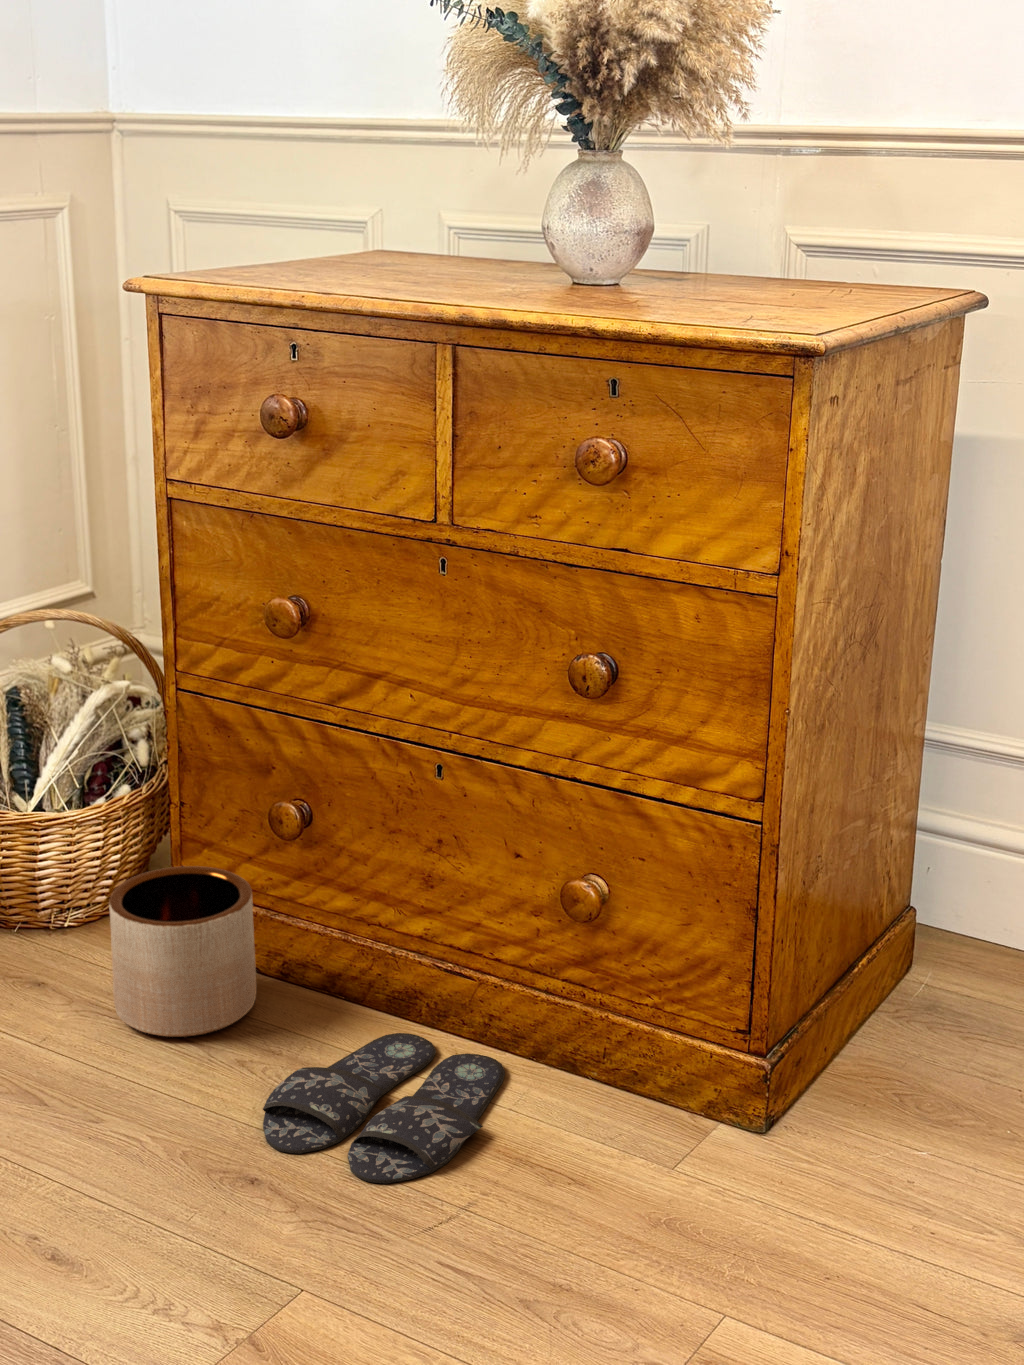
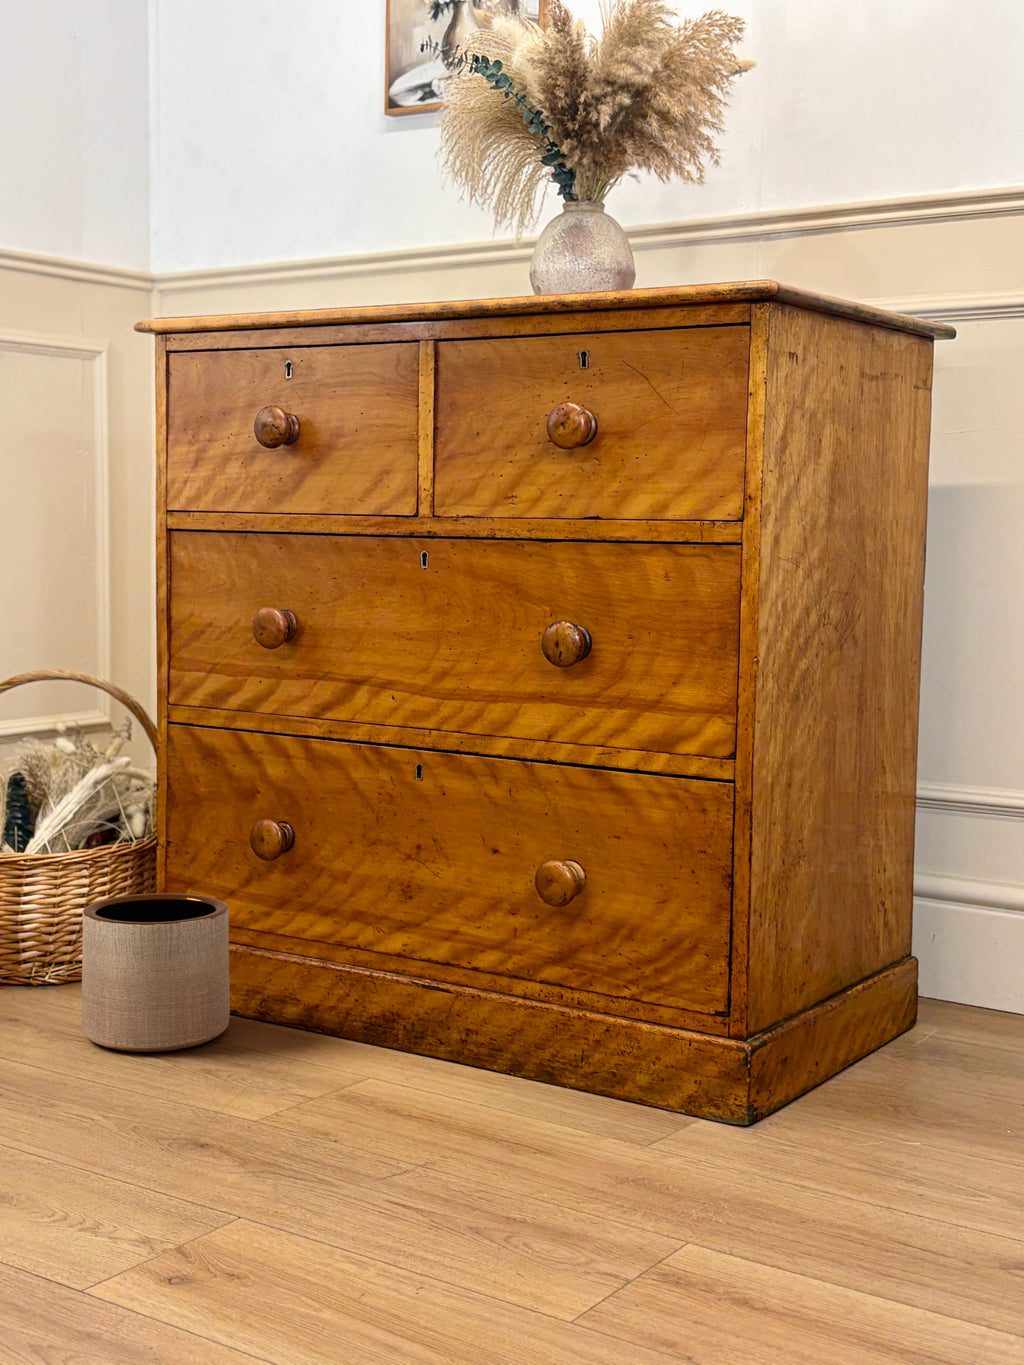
slippers: present [263,1033,505,1184] -> none [218,1052,479,1152]

